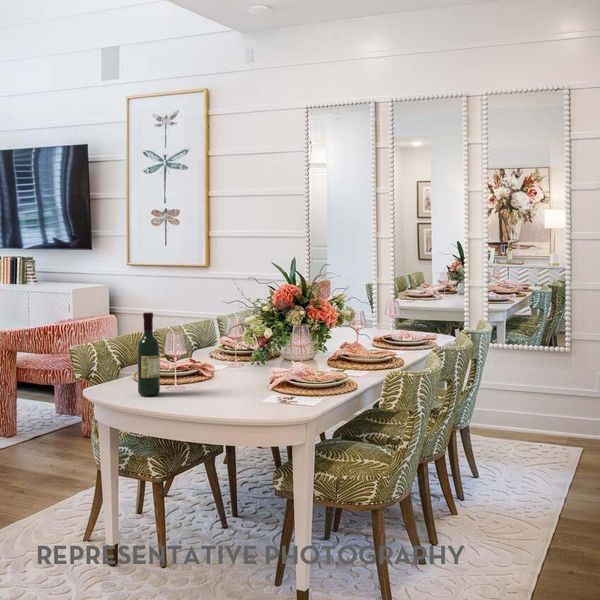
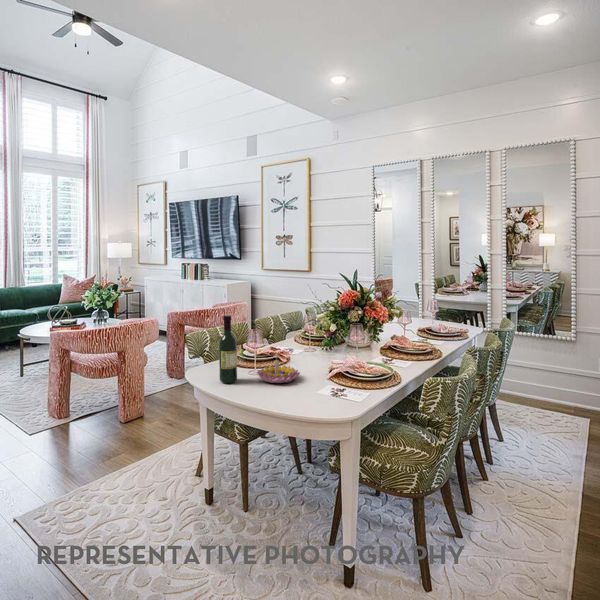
candle holder: none [184,356,237,394] -> present [257,352,300,384]

